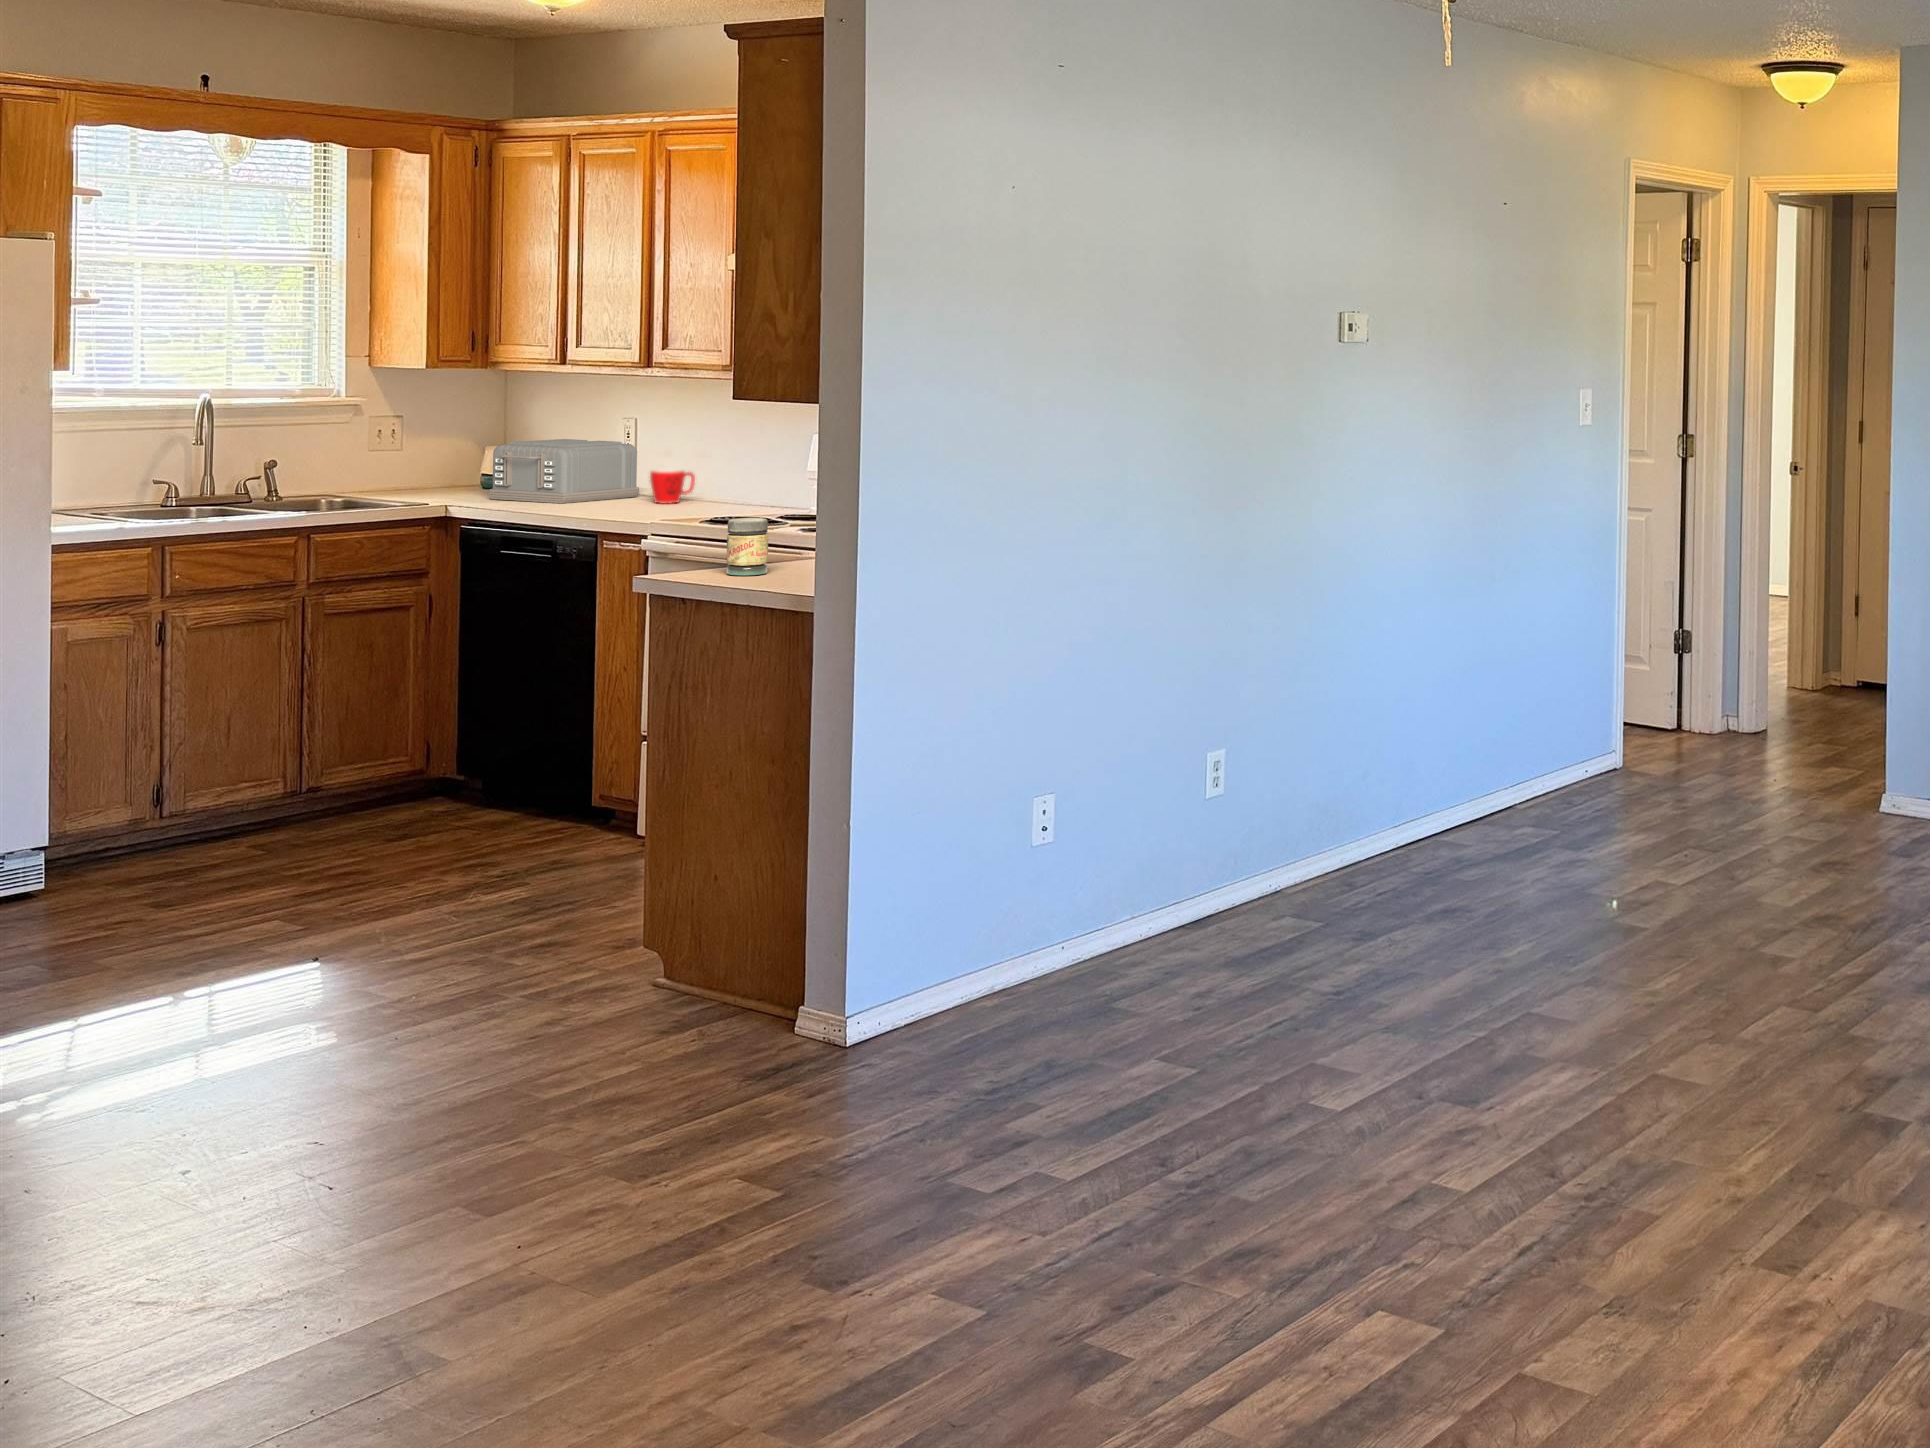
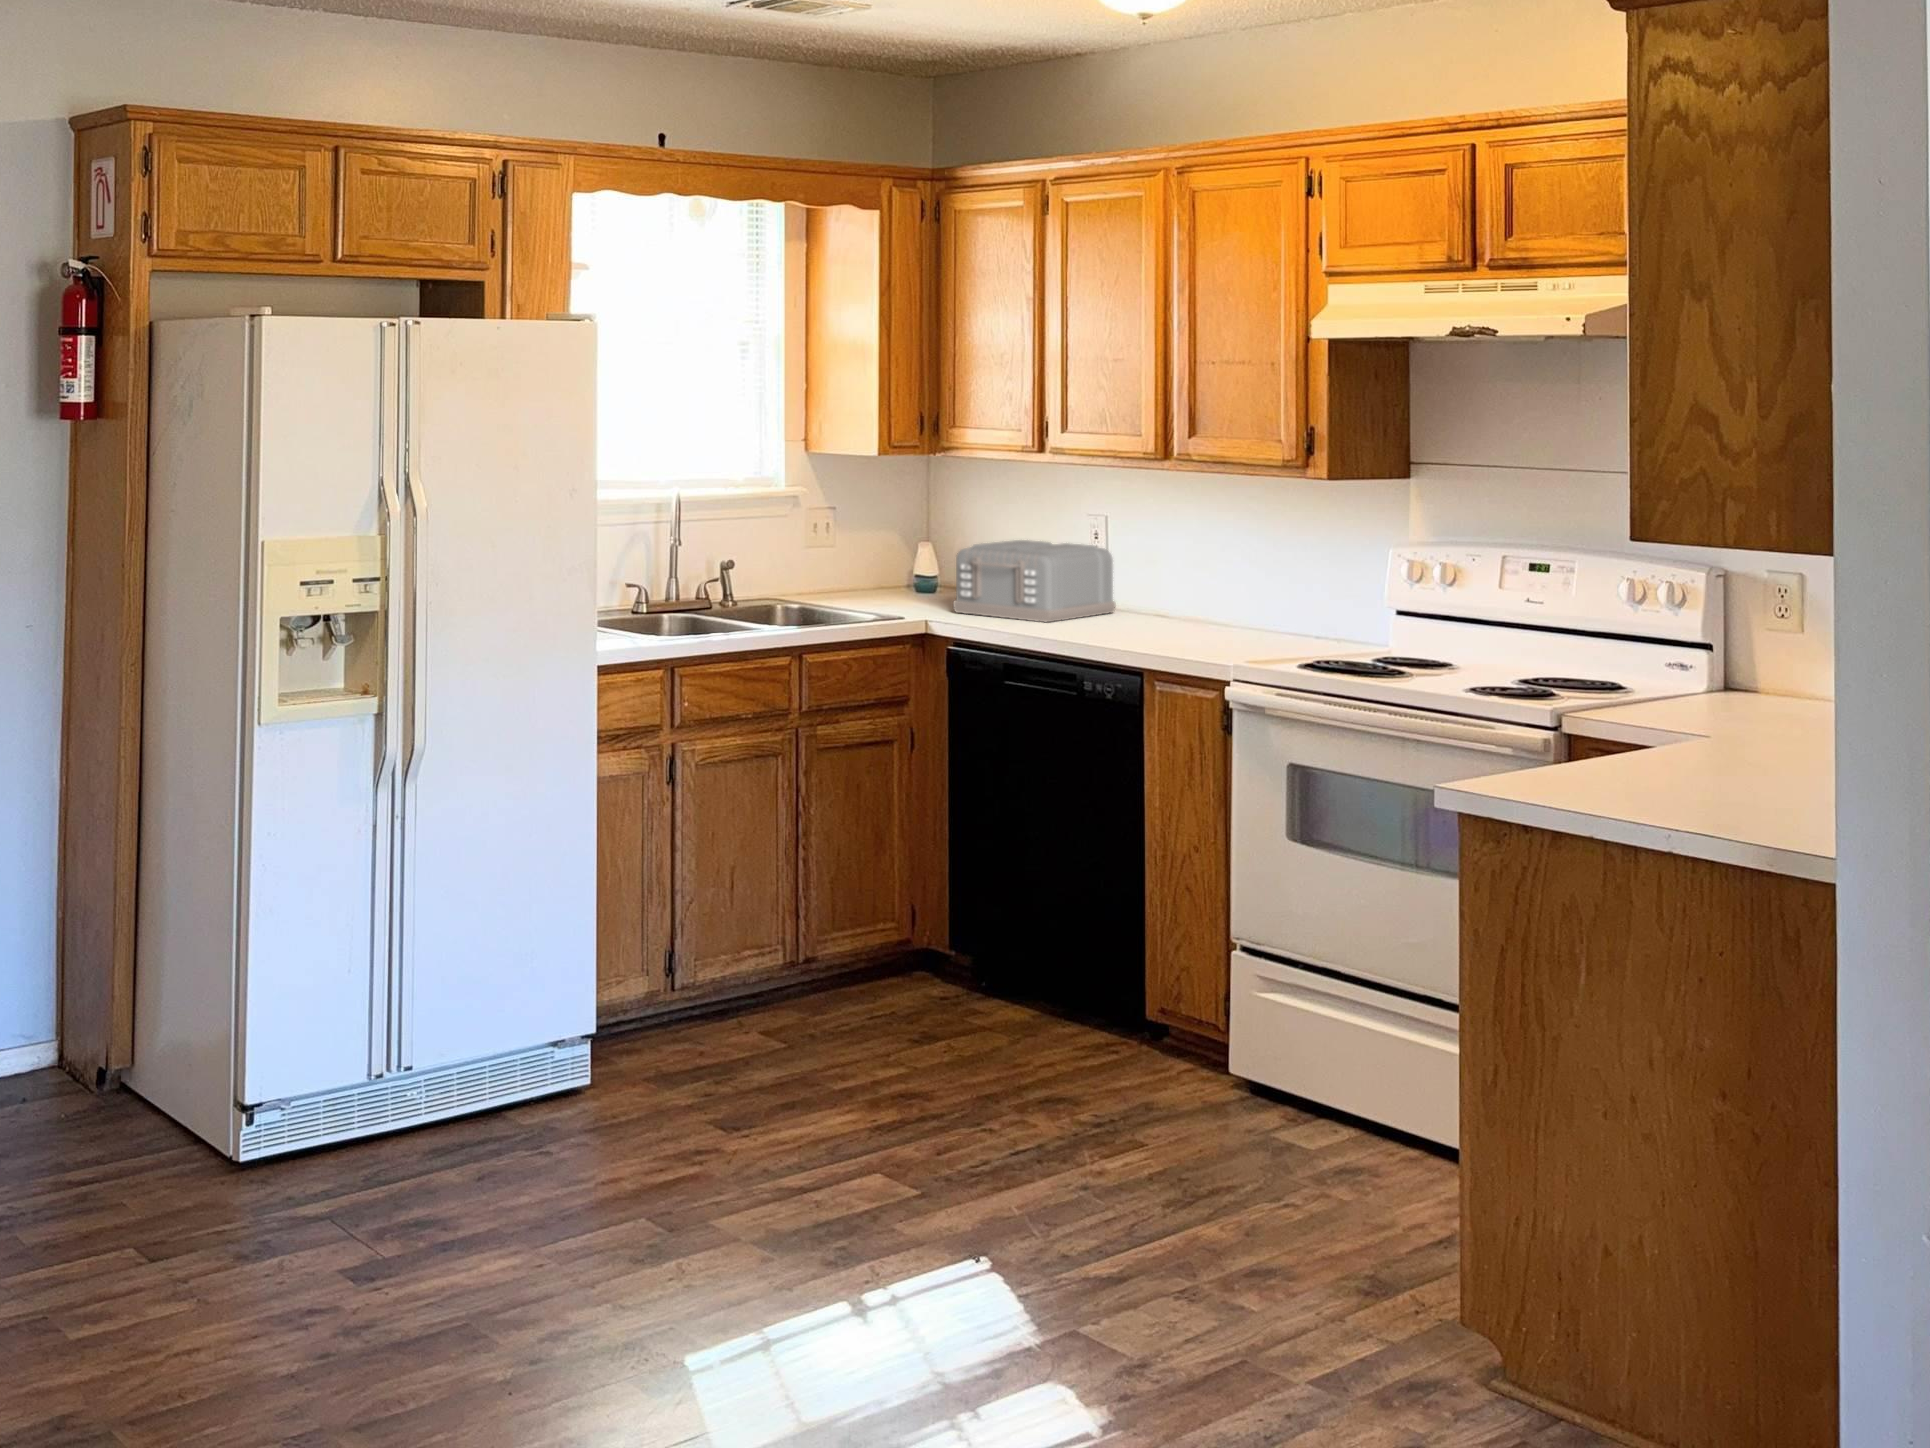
mug: present [650,470,695,504] -> none [1150,583,1200,627]
jar: present [727,518,768,575] -> none [1554,705,1616,793]

